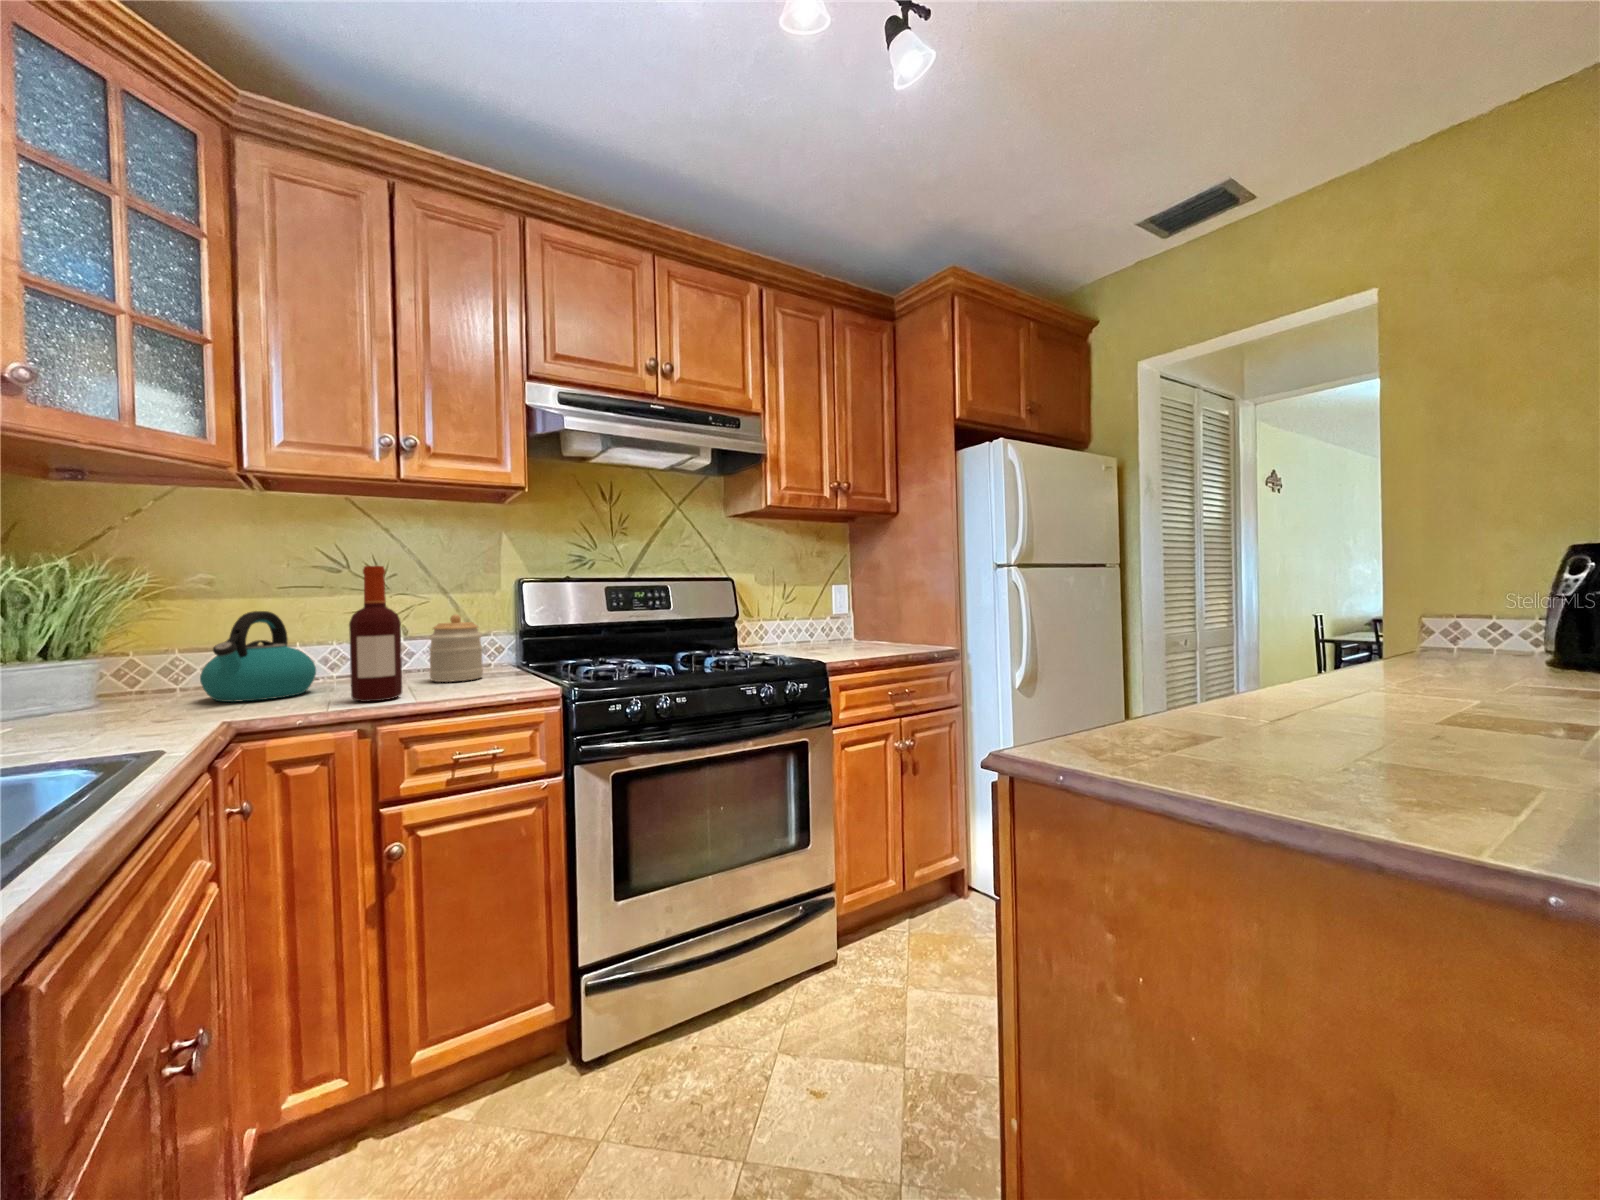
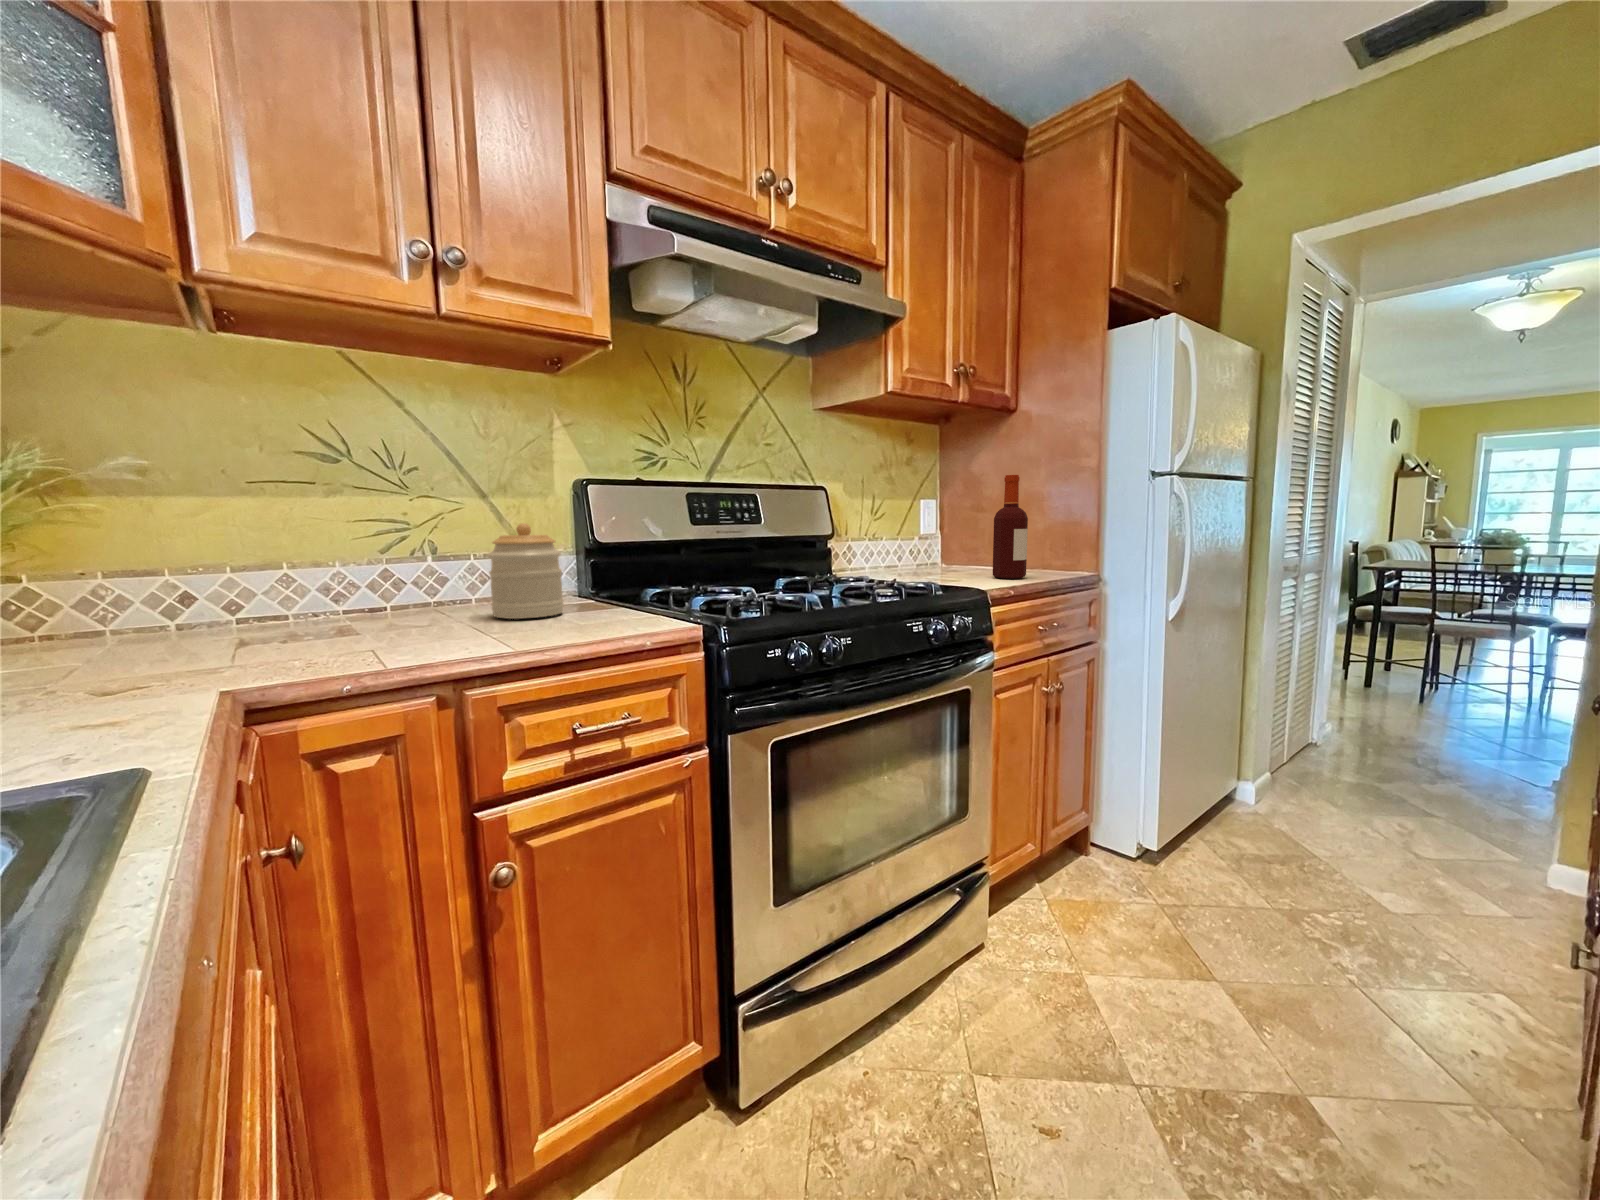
bottle: present [349,566,402,702] -> present [993,475,1028,579]
kettle: present [200,611,316,702] -> none [153,511,334,653]

